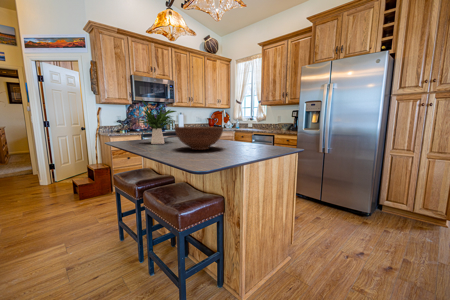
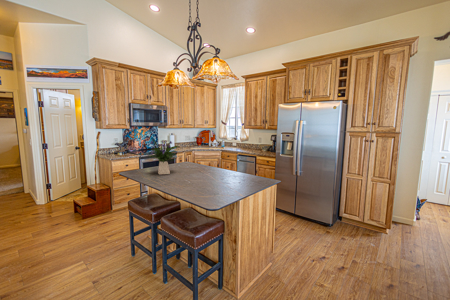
fruit bowl: present [175,127,223,150] -> none [184,163,221,184]

